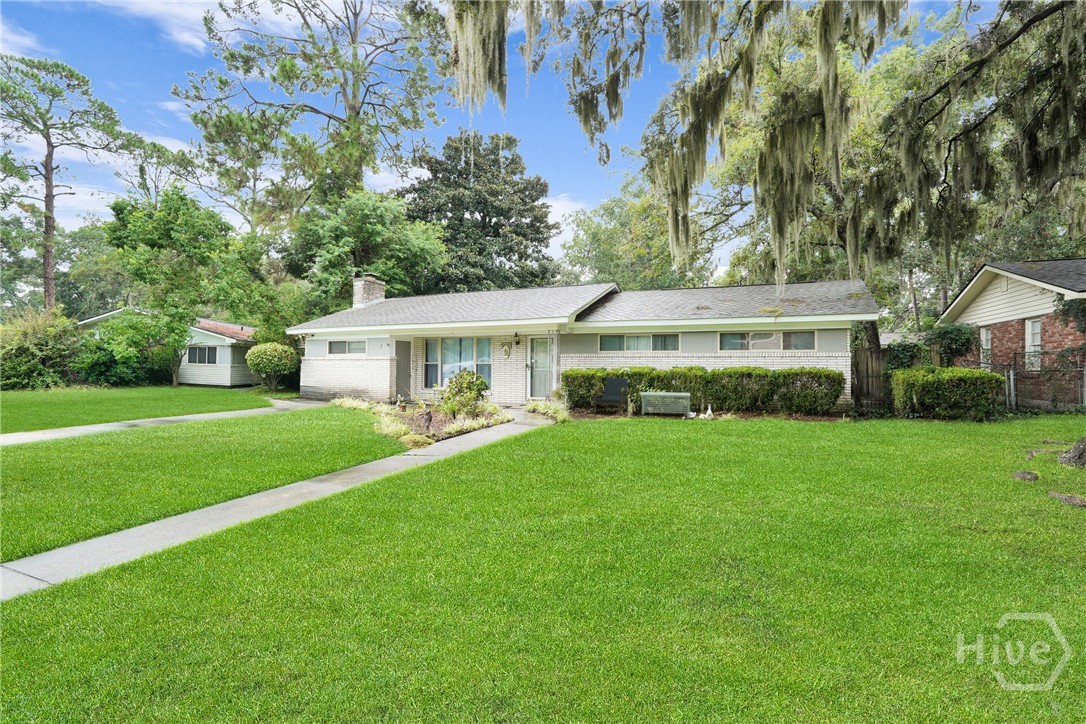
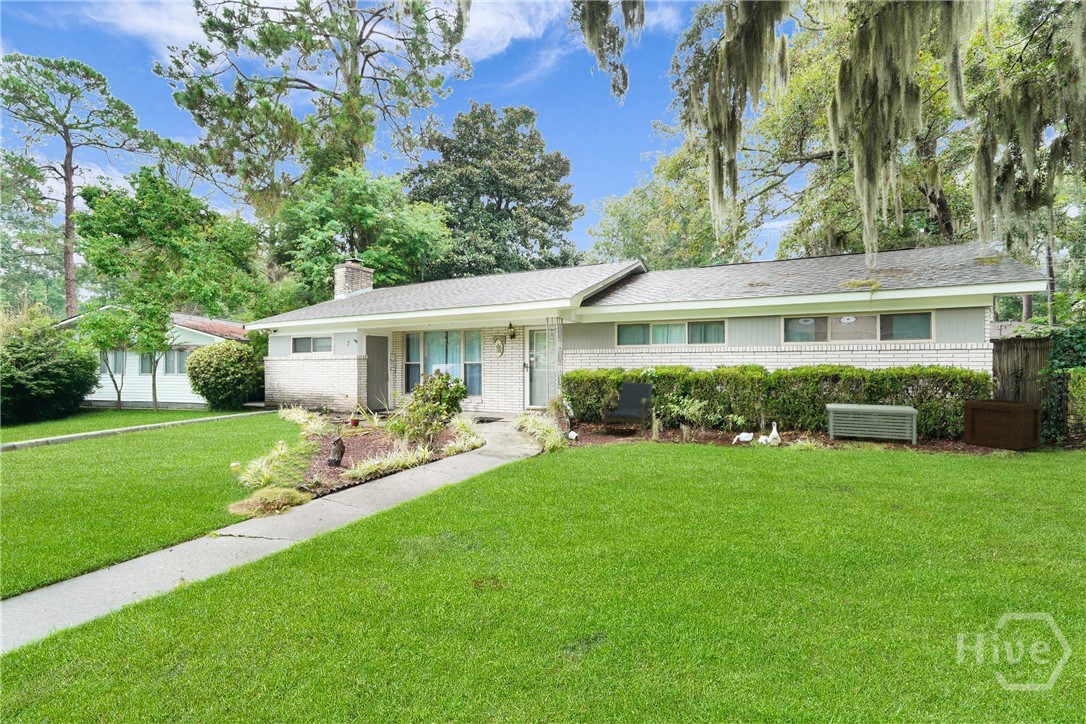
wooden crate: none [826,389,870,420] -> present [964,399,1041,451]
storage bench: present [640,392,691,416] -> present [826,404,918,445]

